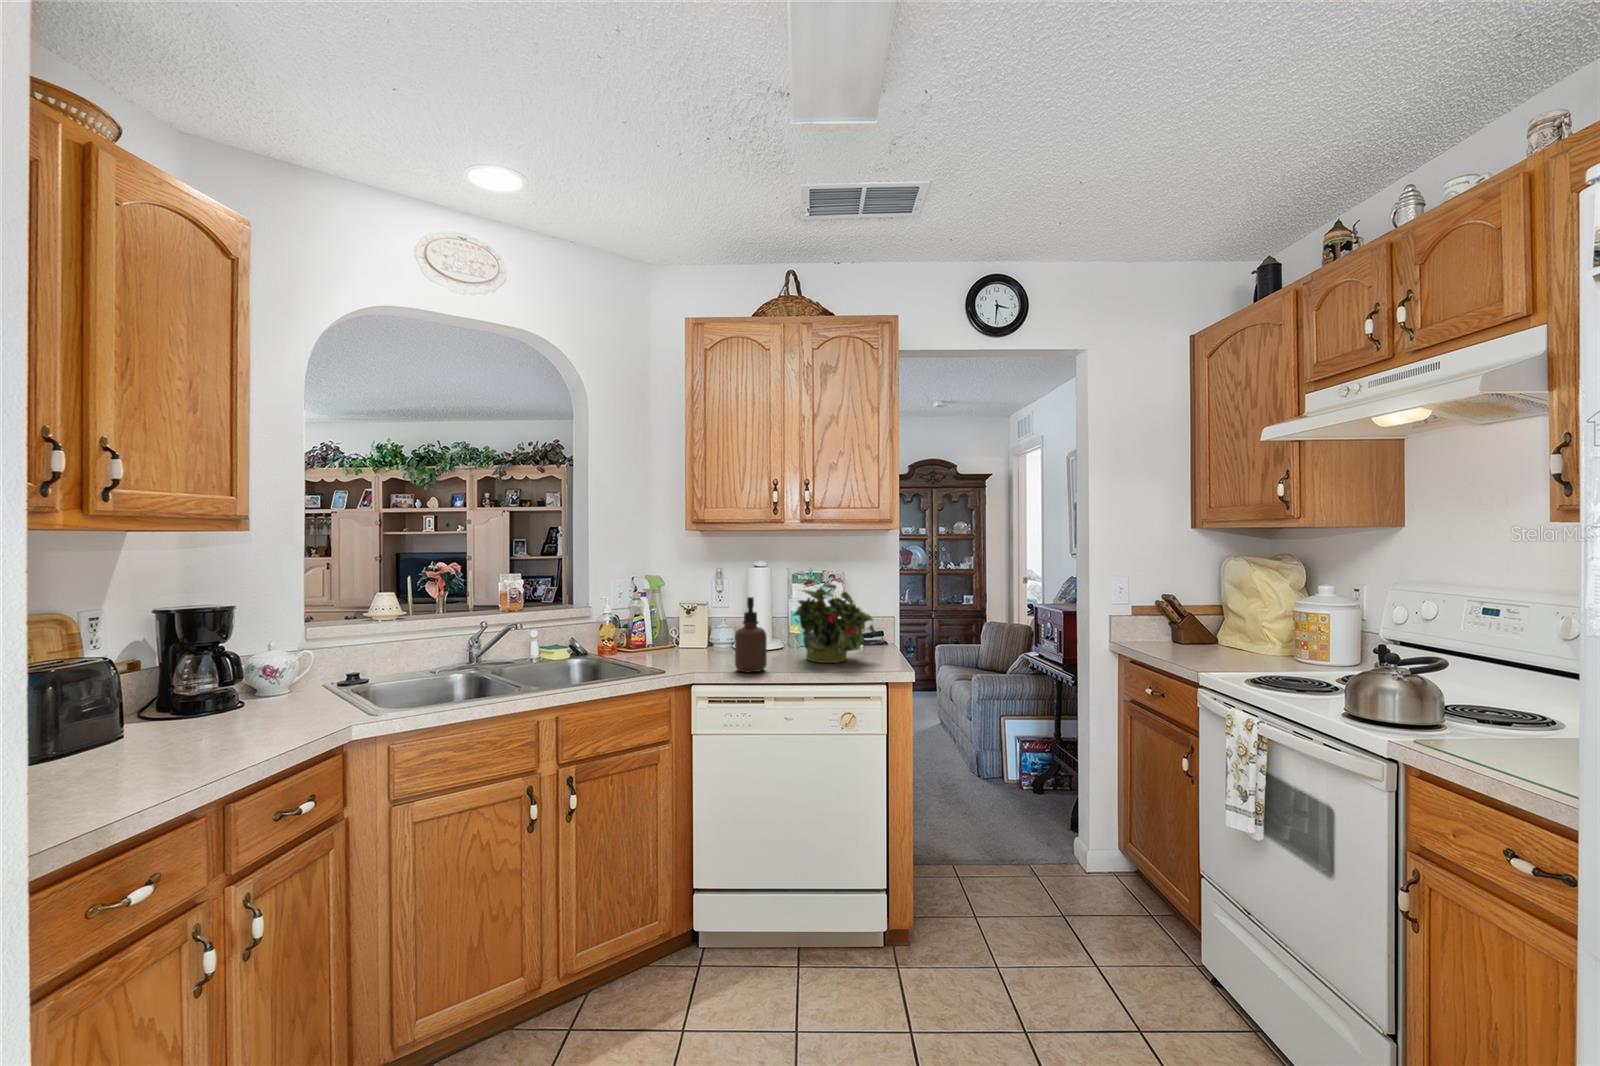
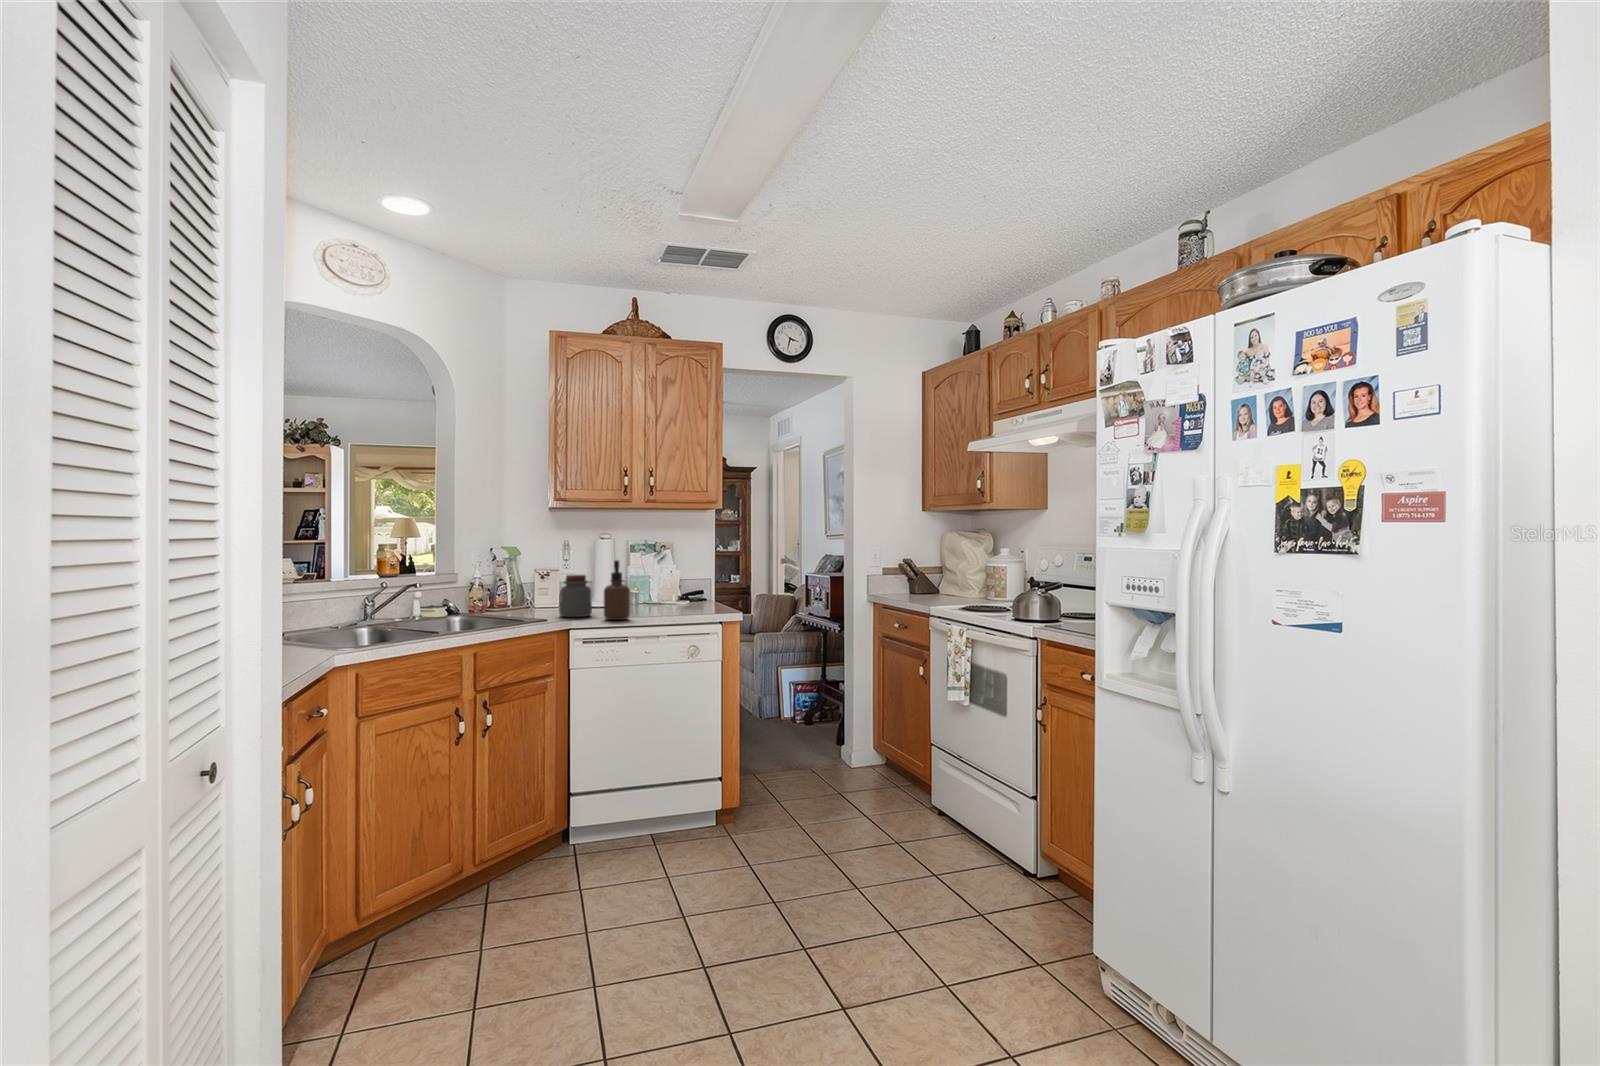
potted plant: present [793,579,876,663] -> none [643,546,710,613]
jar: none [691,612,729,665] -> present [560,575,592,617]

